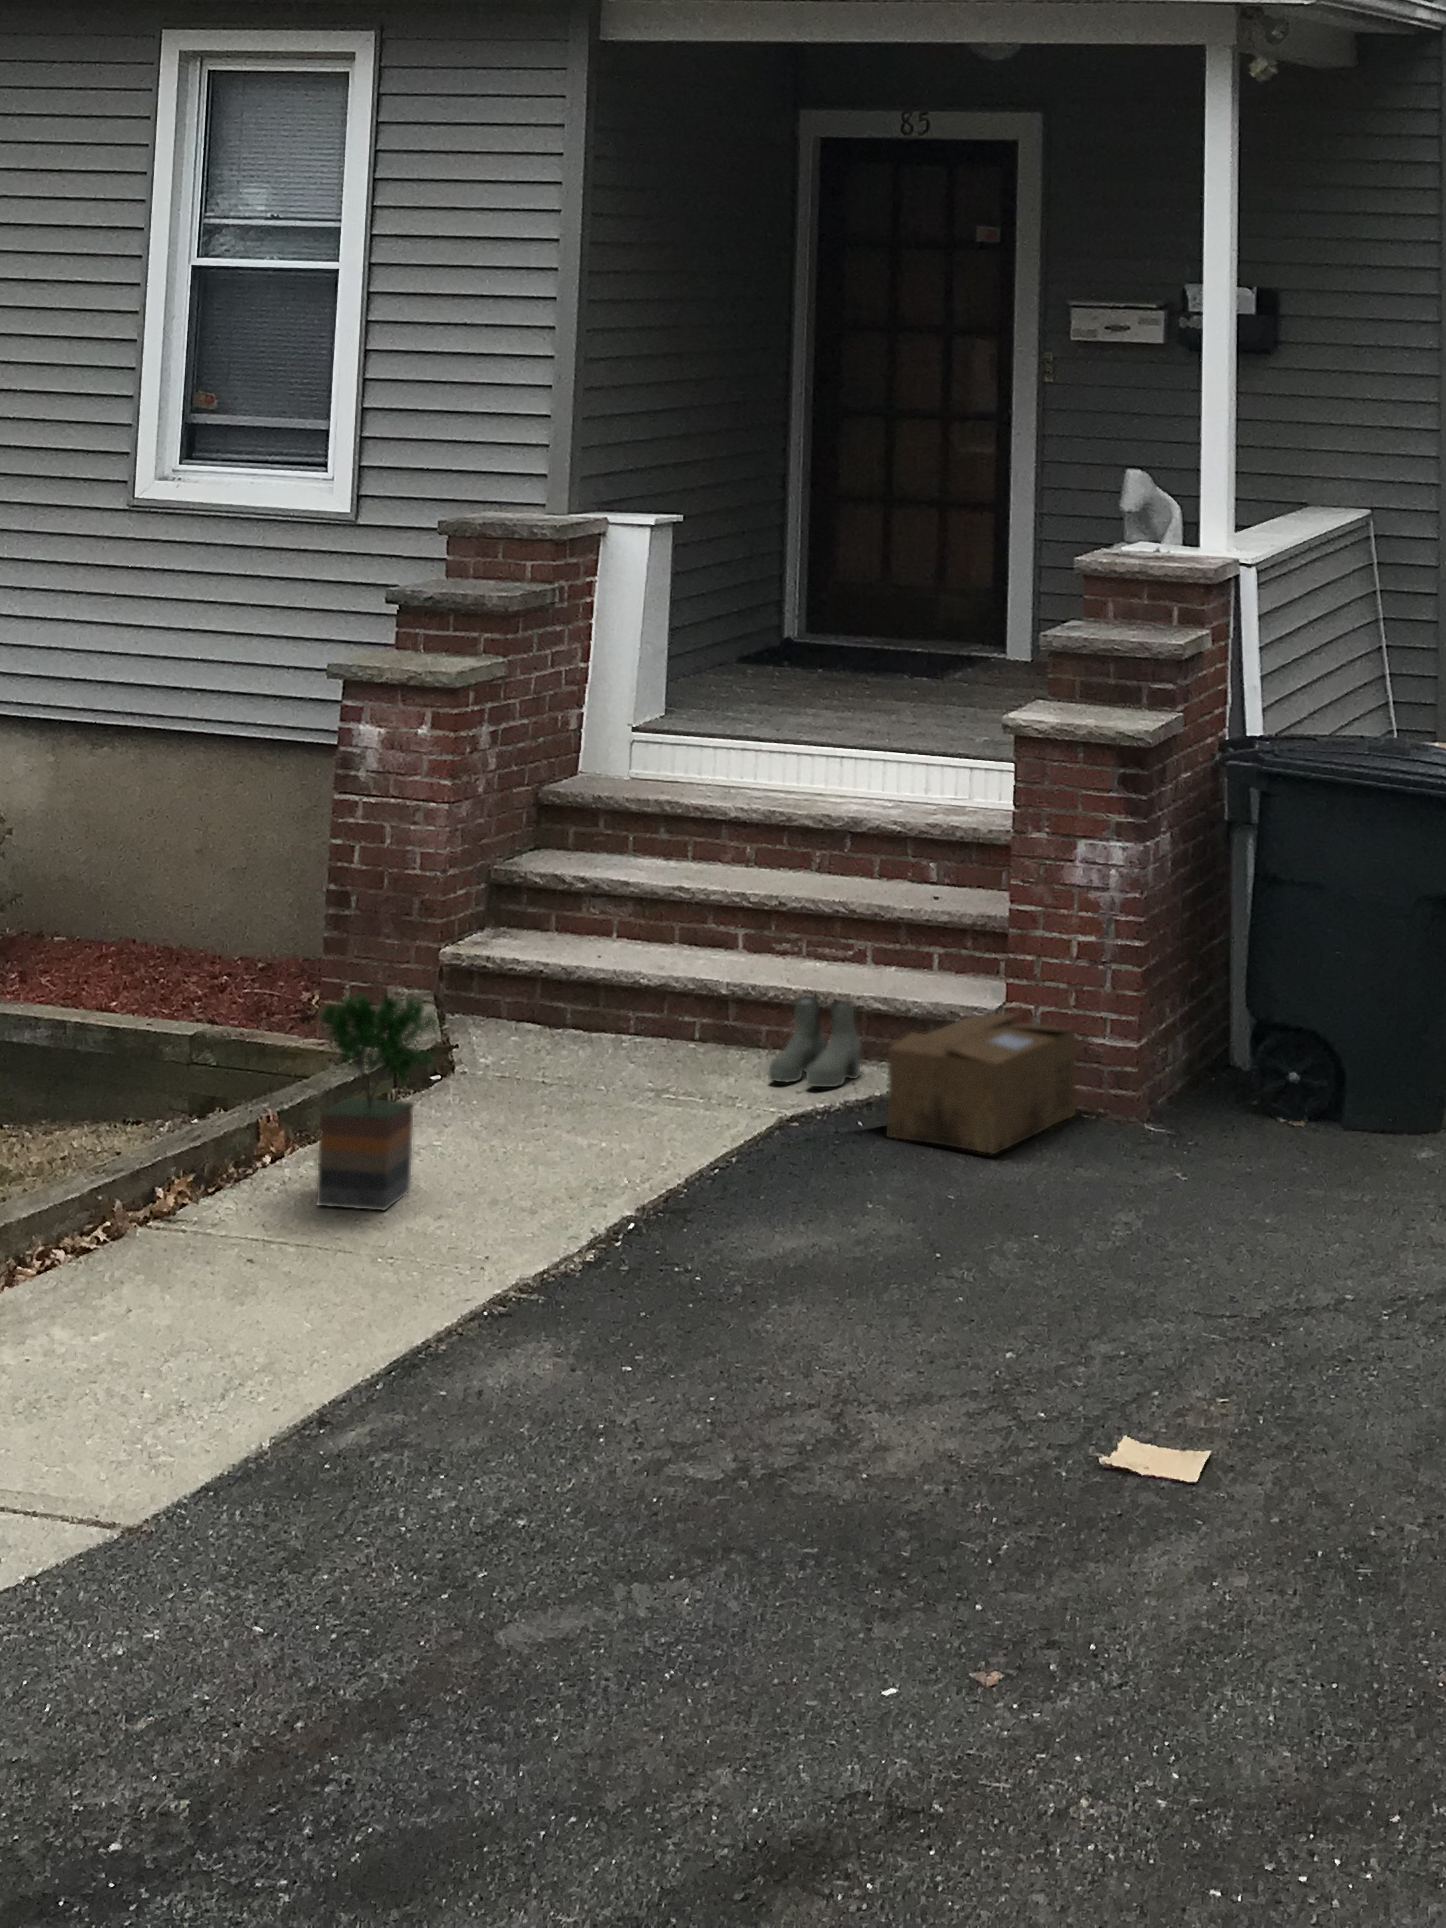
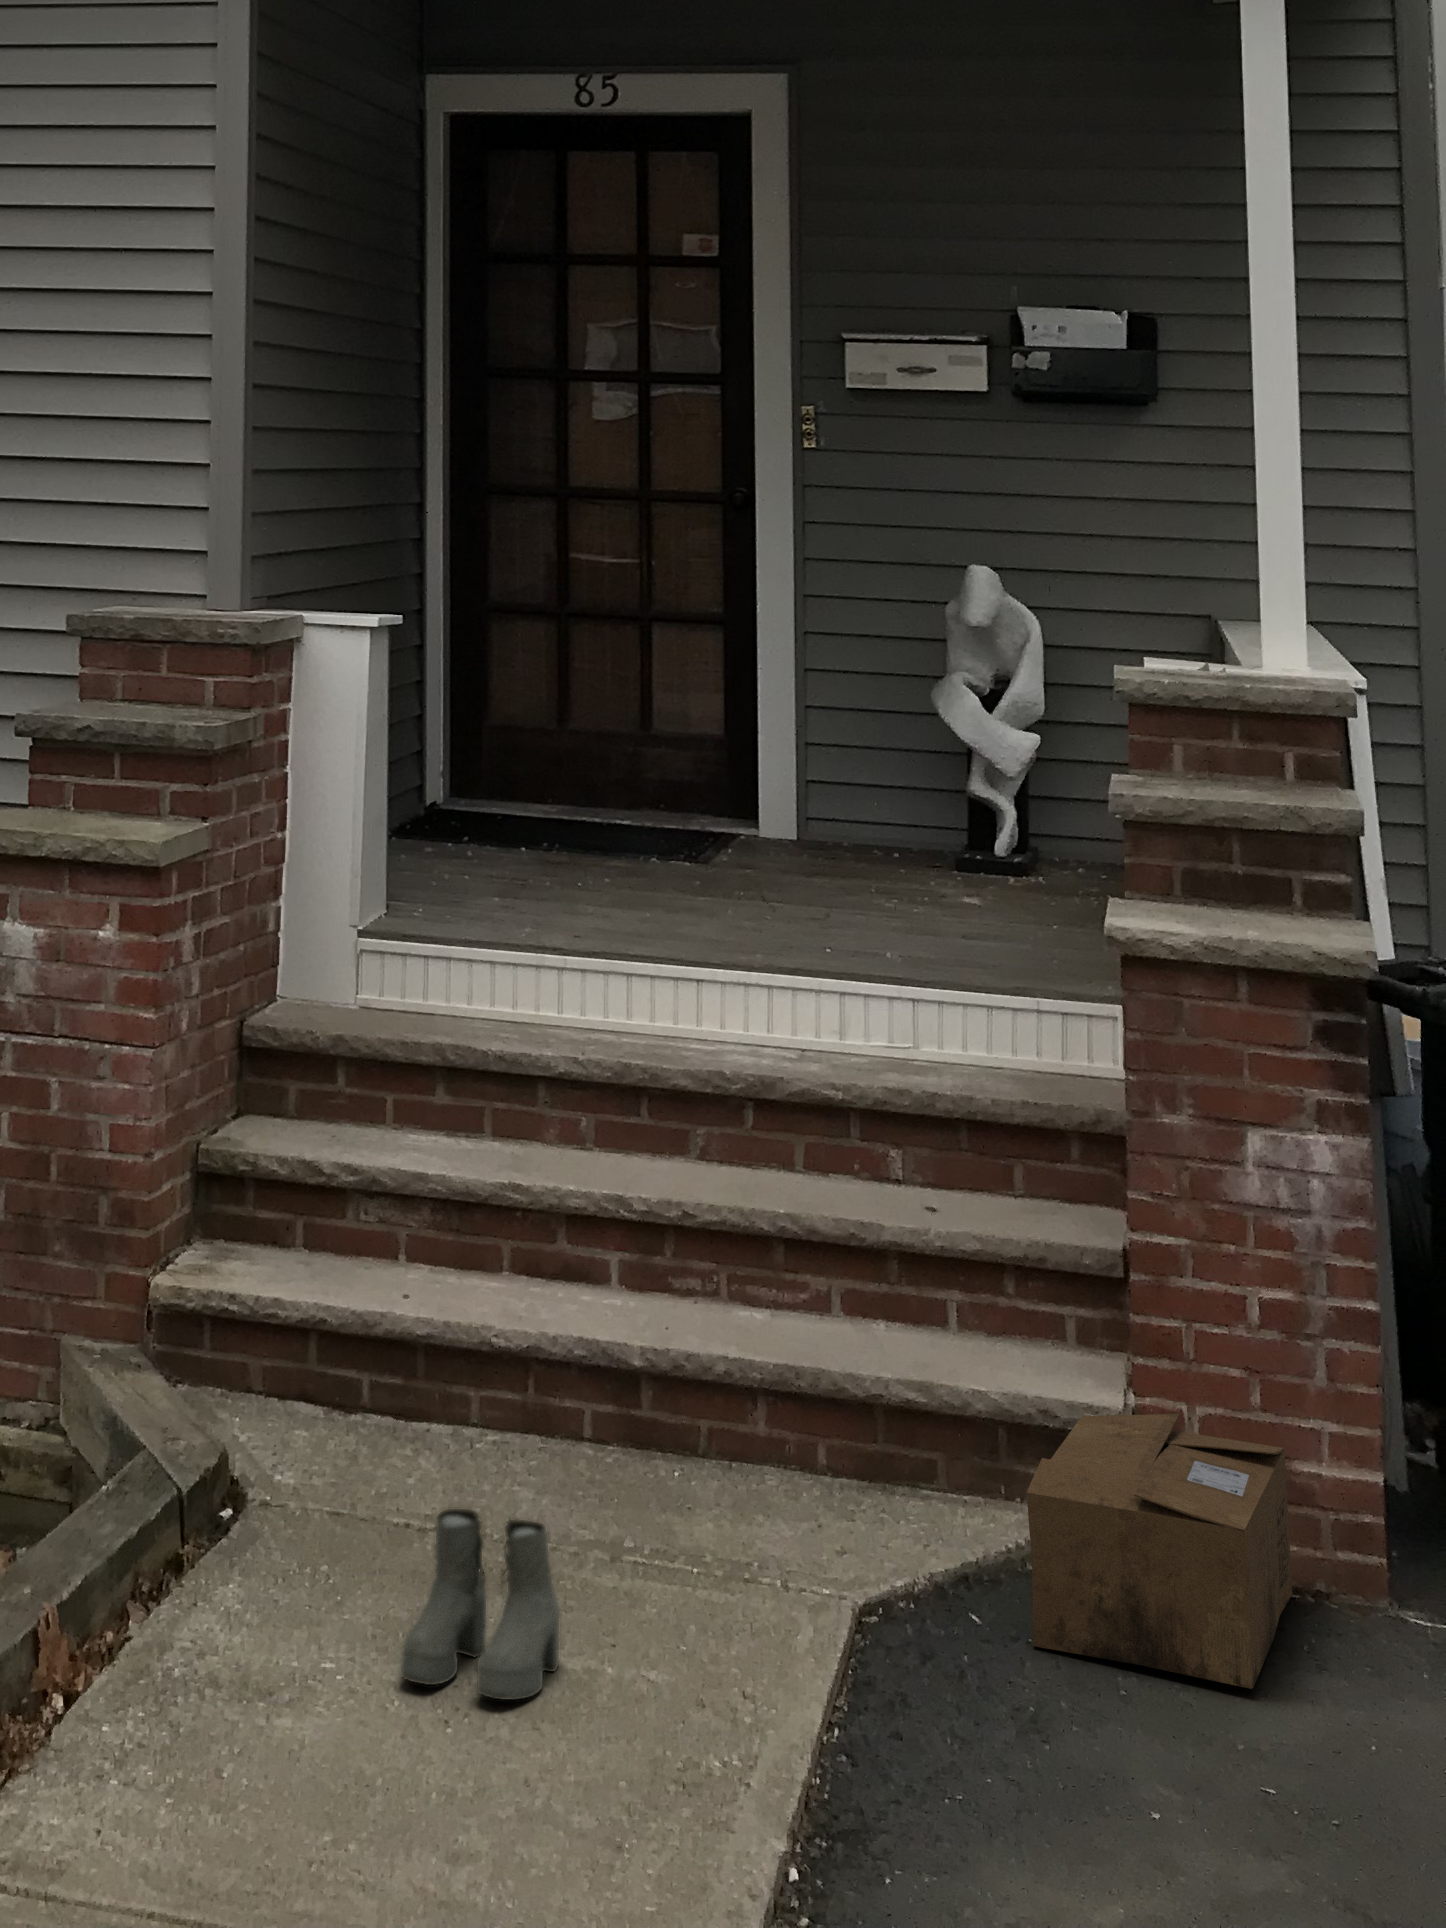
potted tree: present [317,992,440,1210] -> none [151,1420,385,1837]
boots: present [768,996,861,1087] -> present [401,1509,559,1700]

